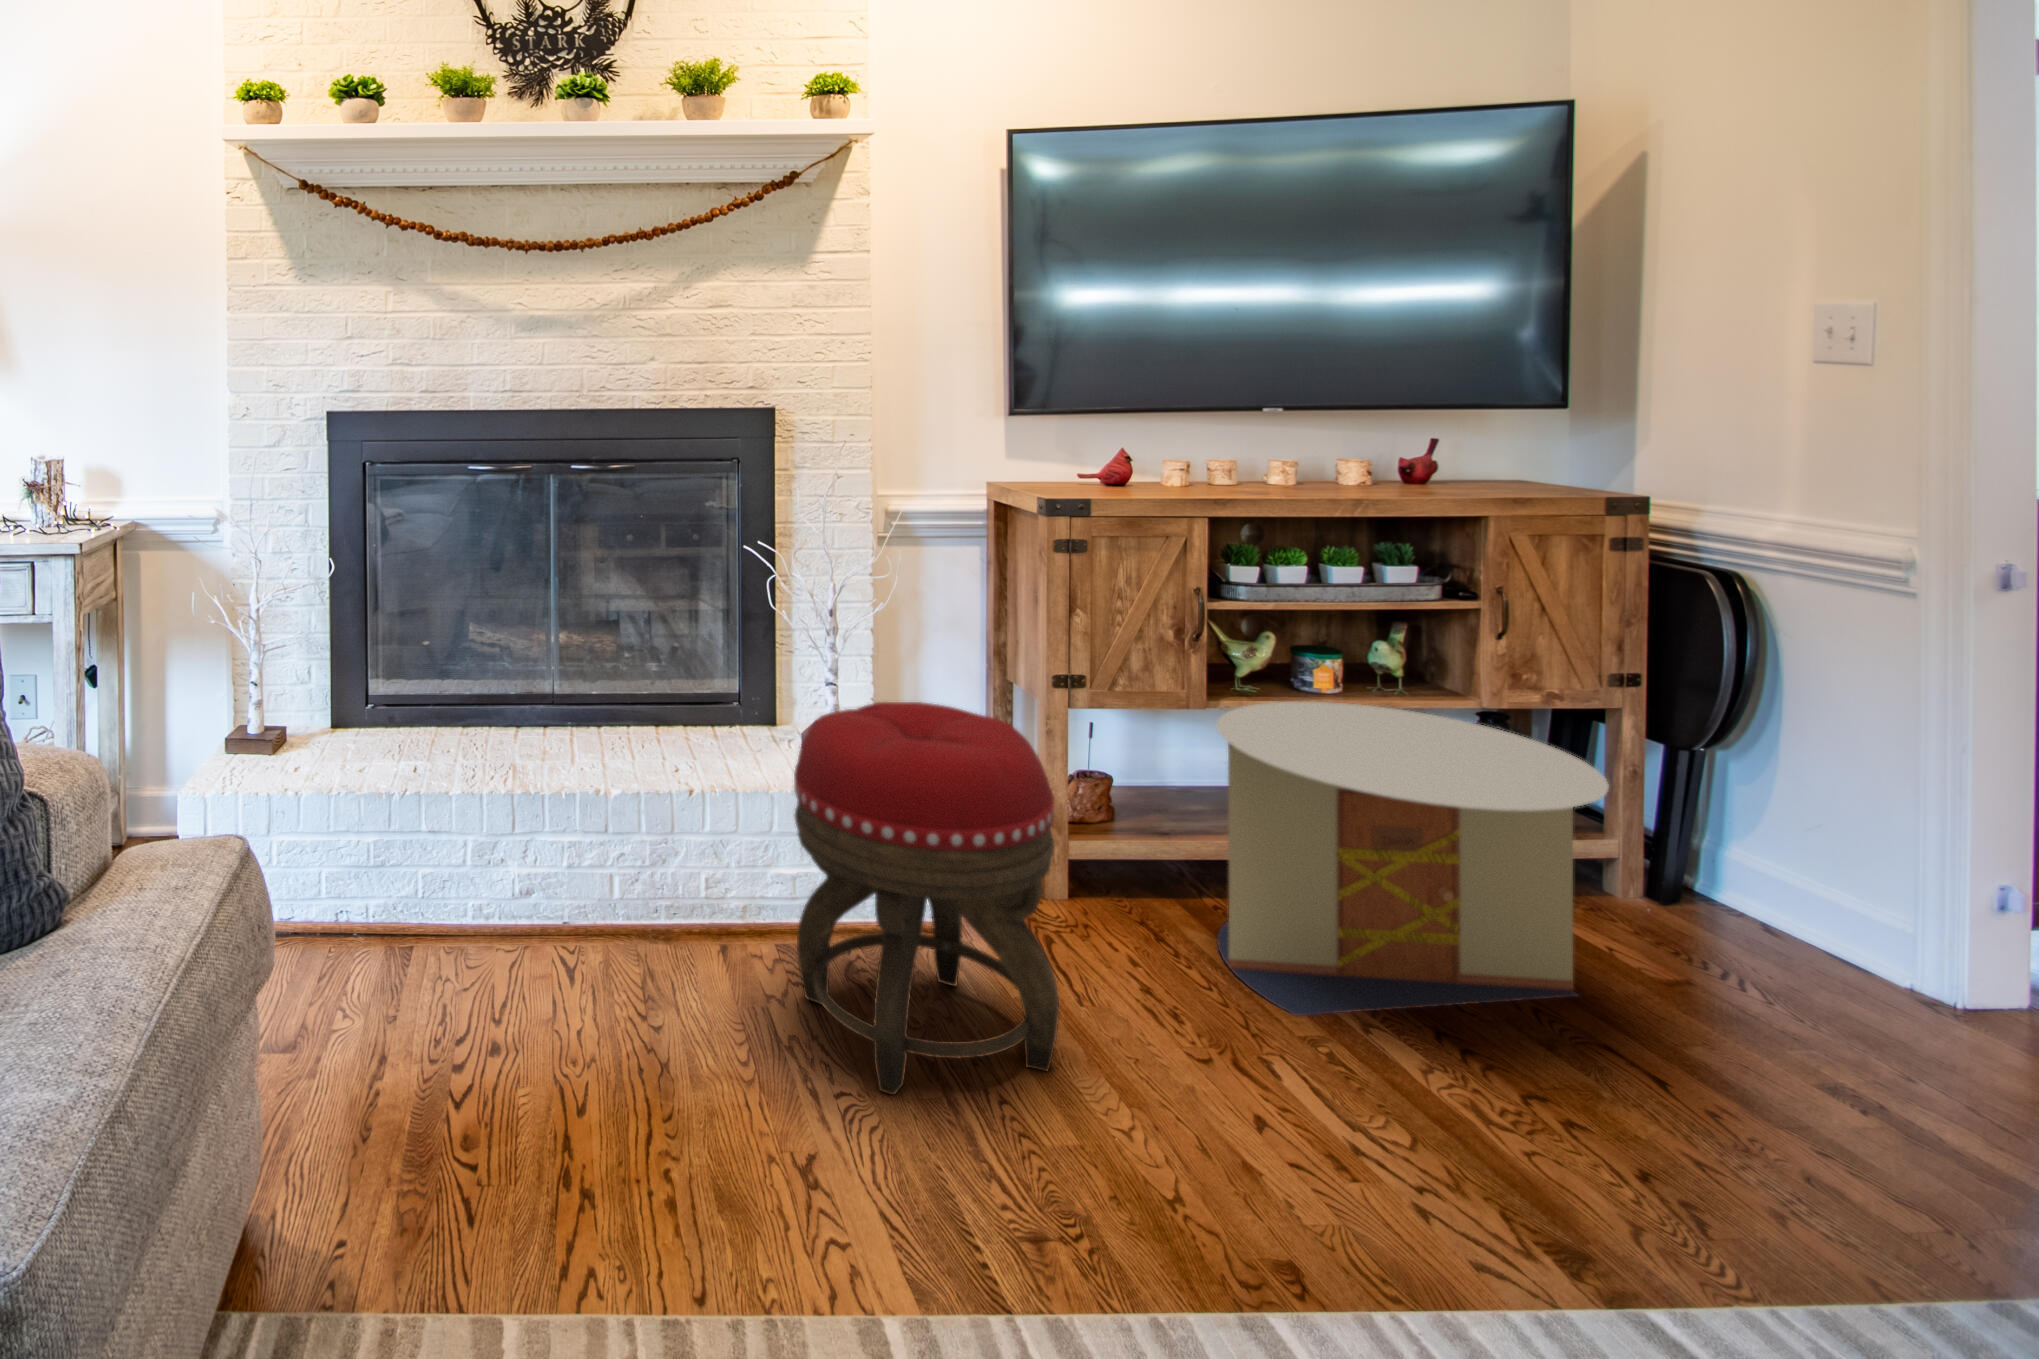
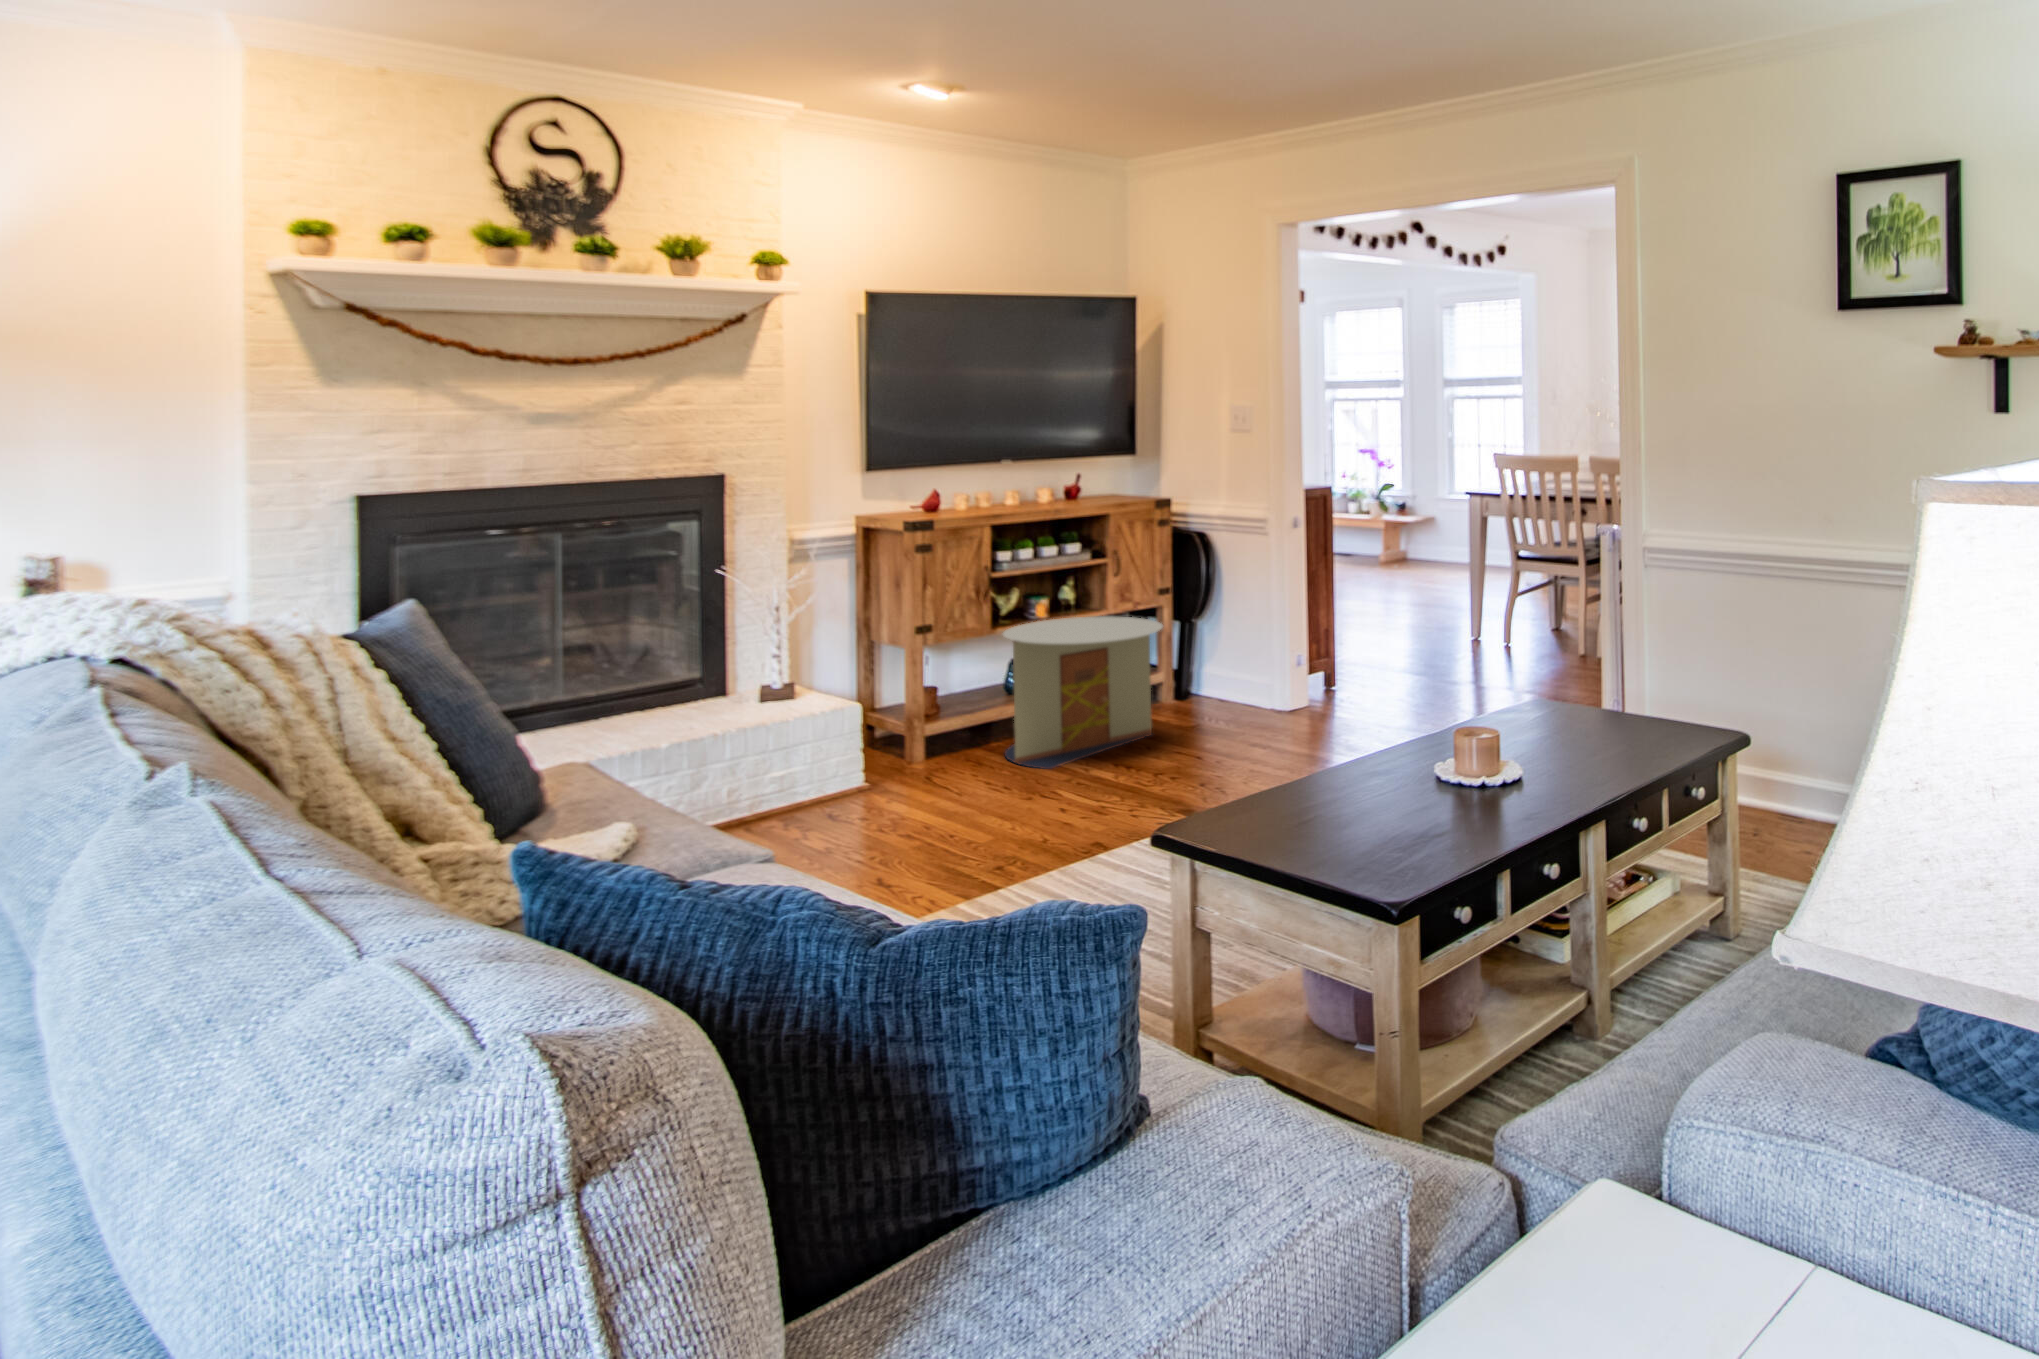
footstool: present [794,702,1059,1095] -> none [809,638,959,840]

